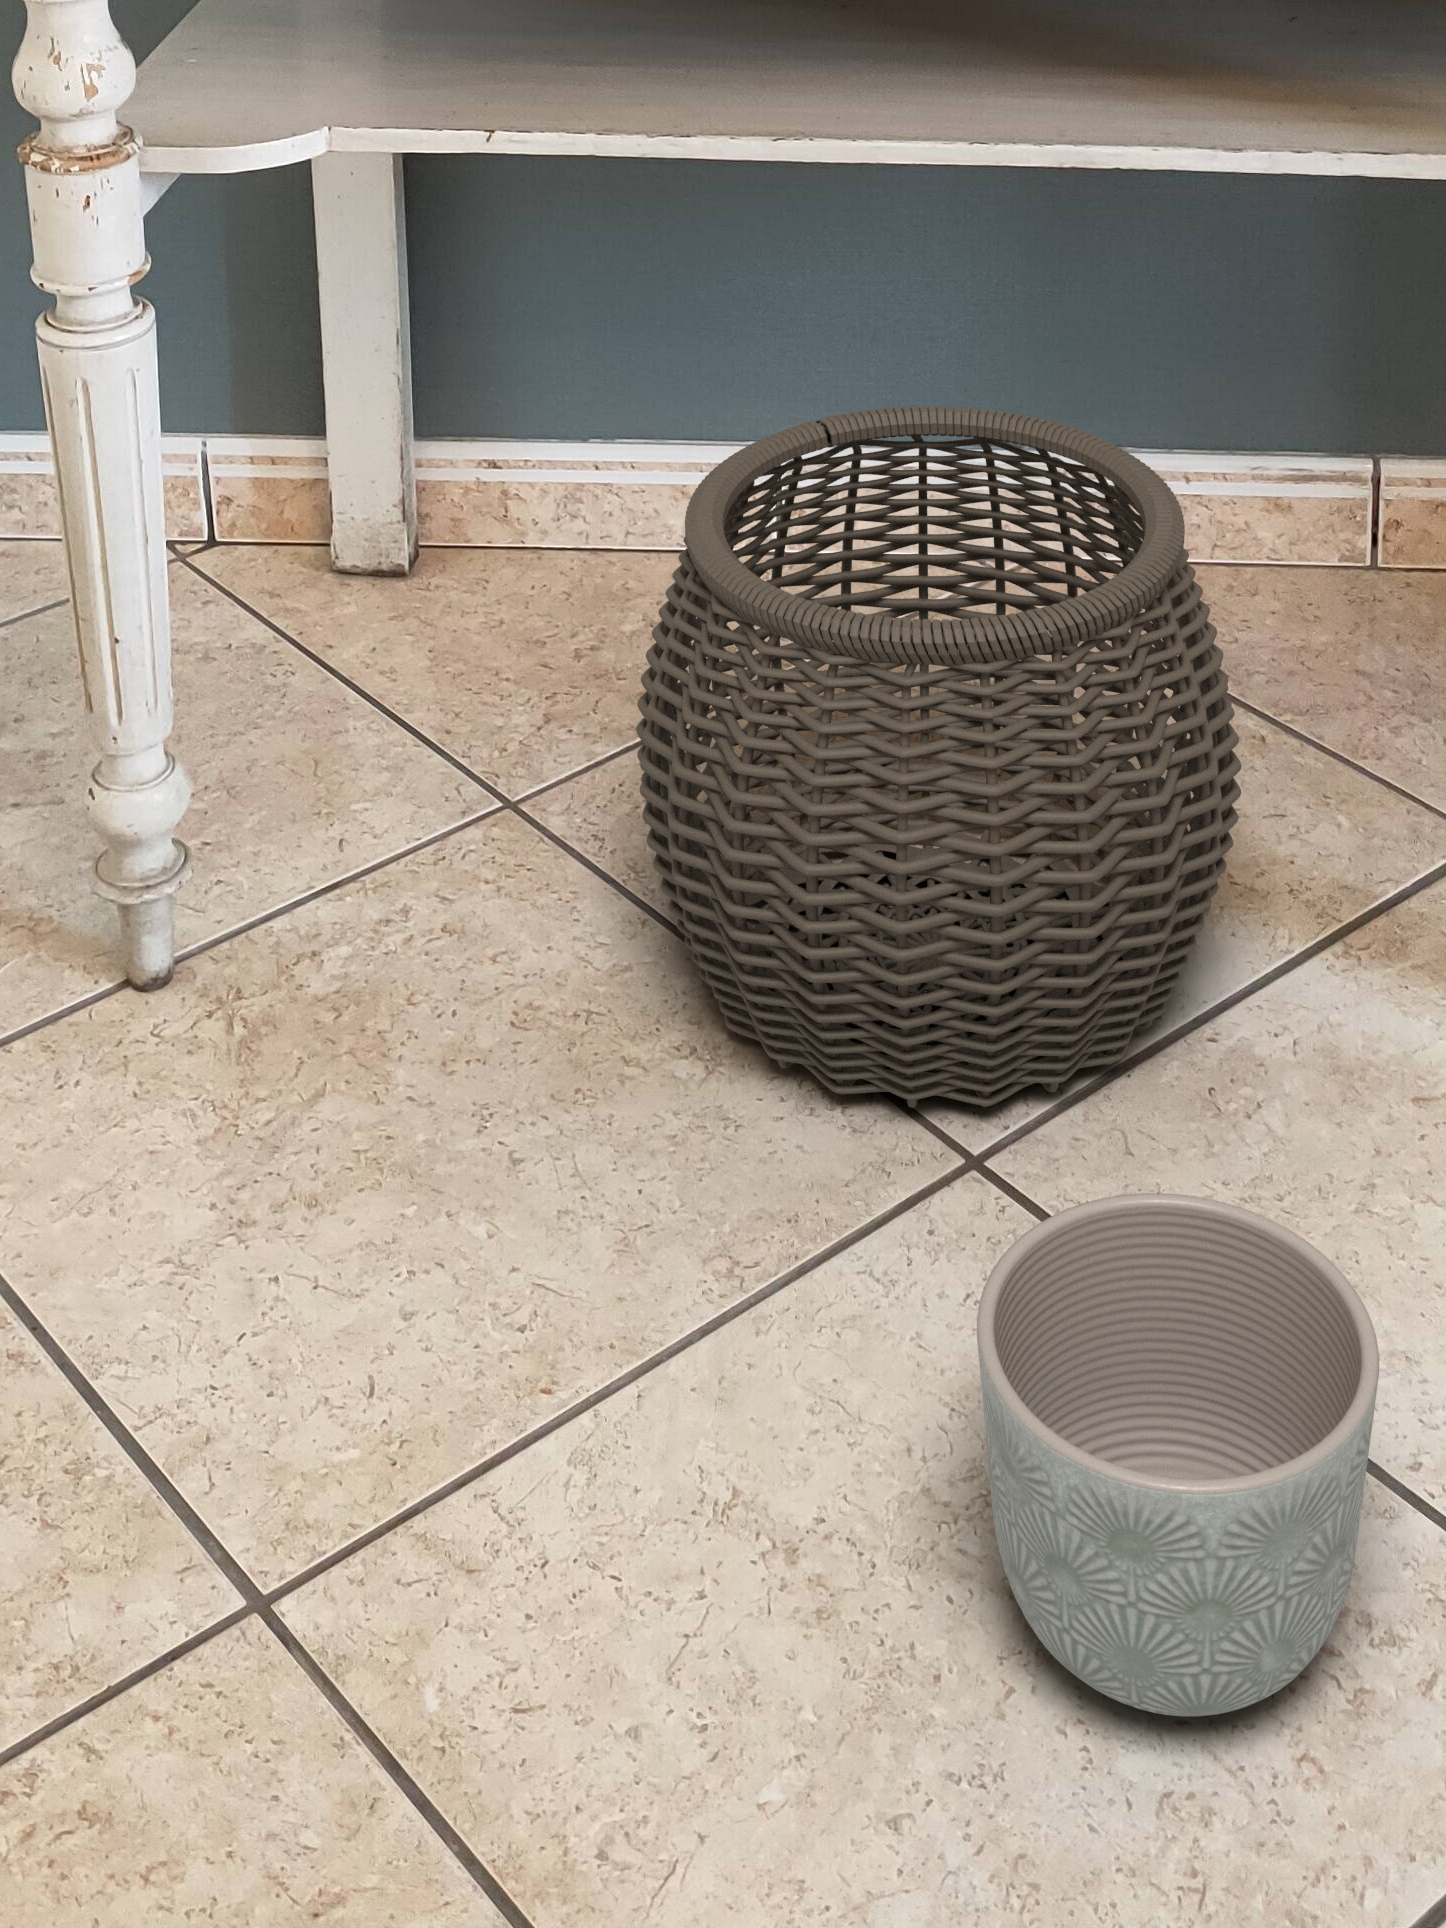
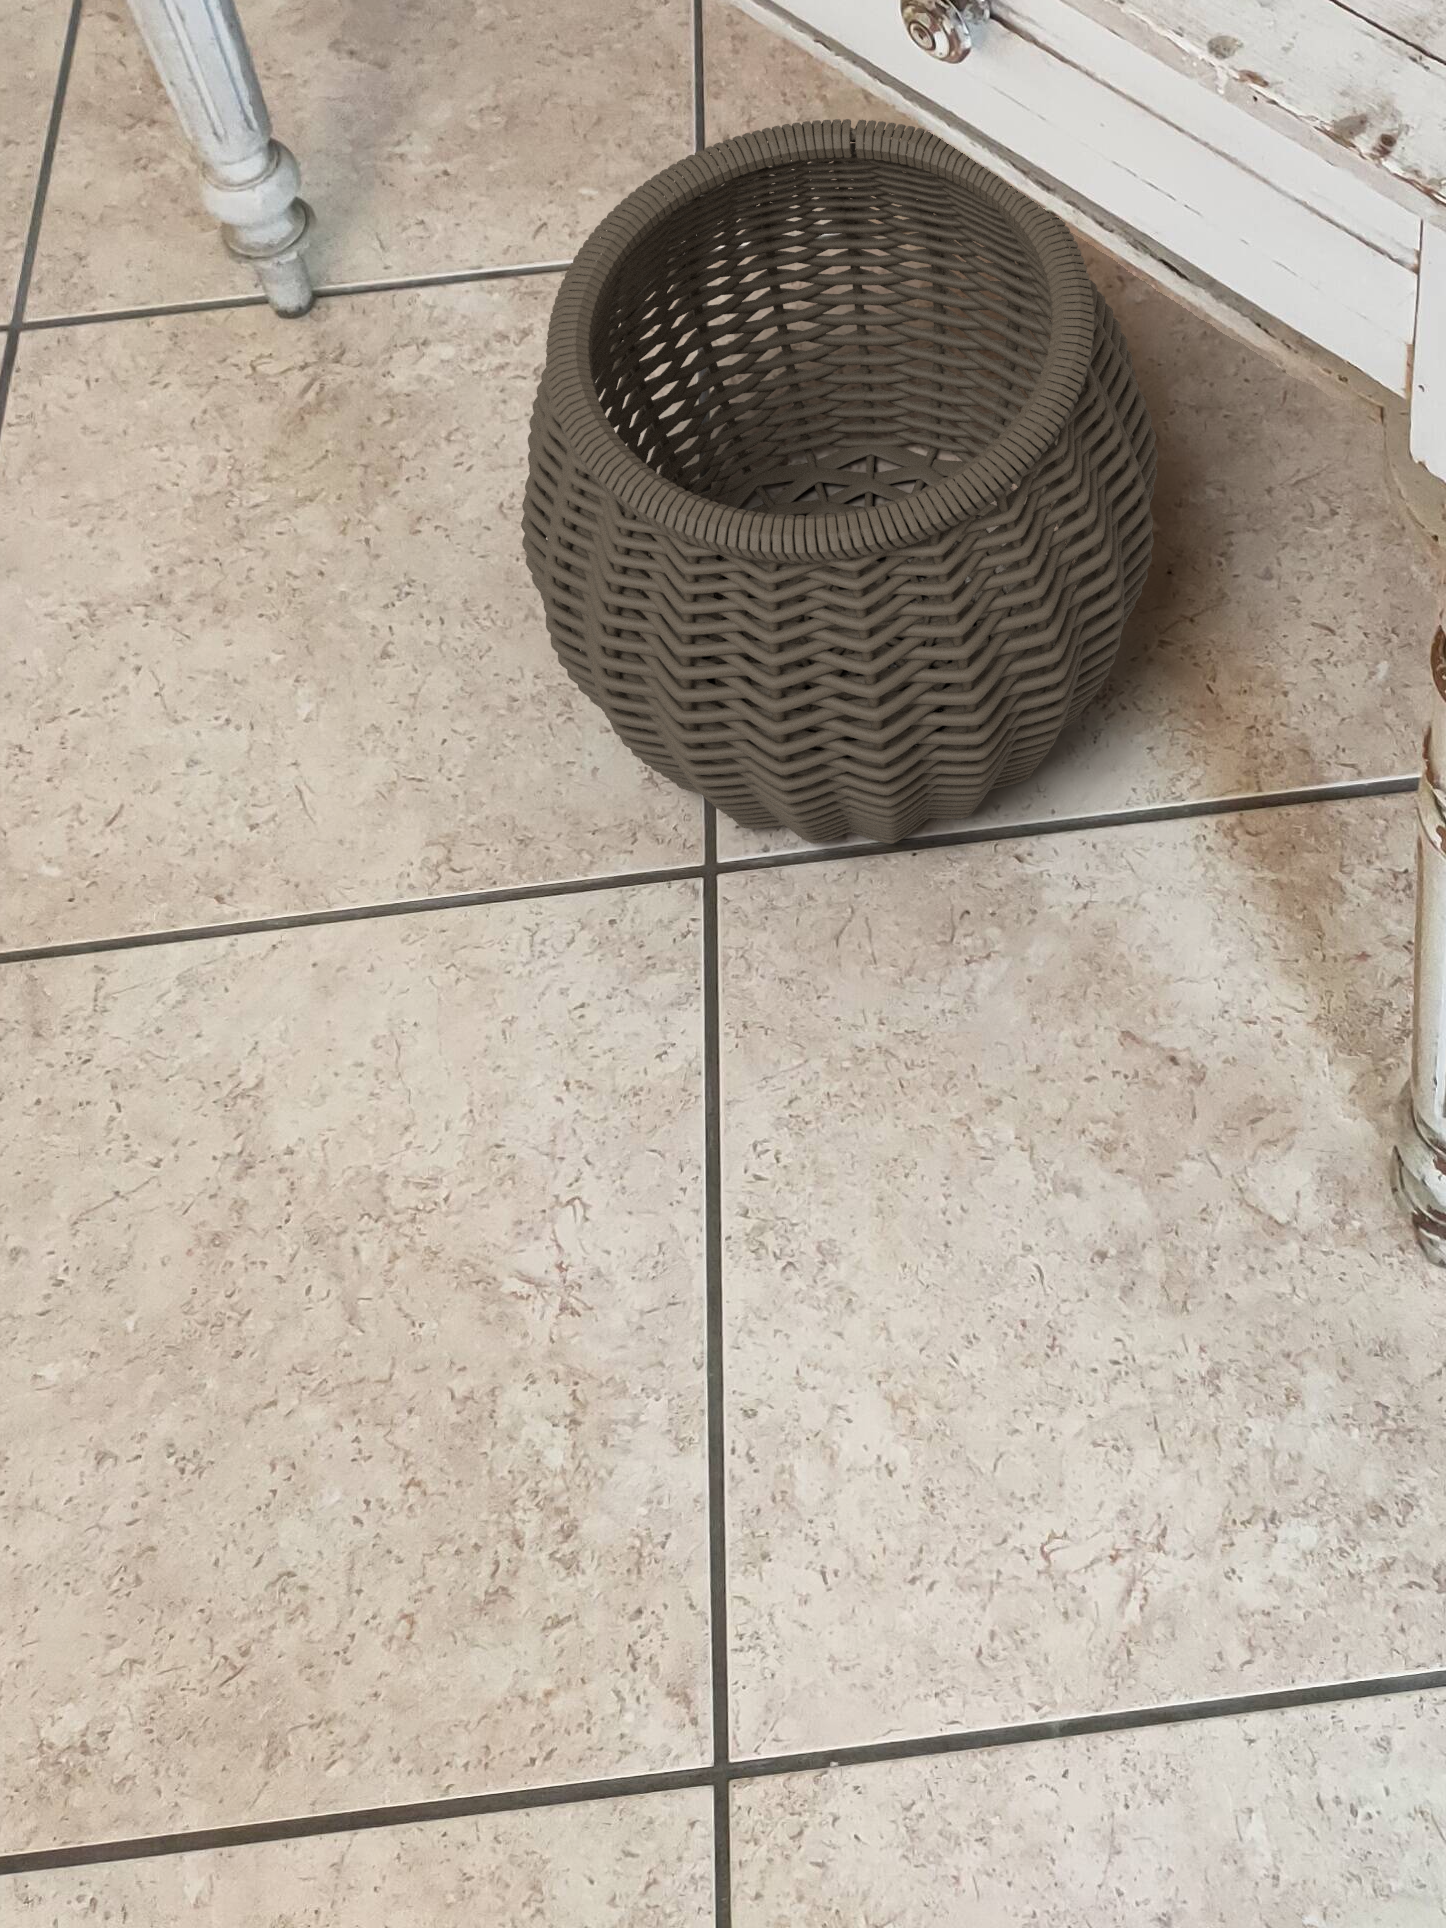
planter: present [977,1193,1379,1716] -> none [178,1107,583,1568]

